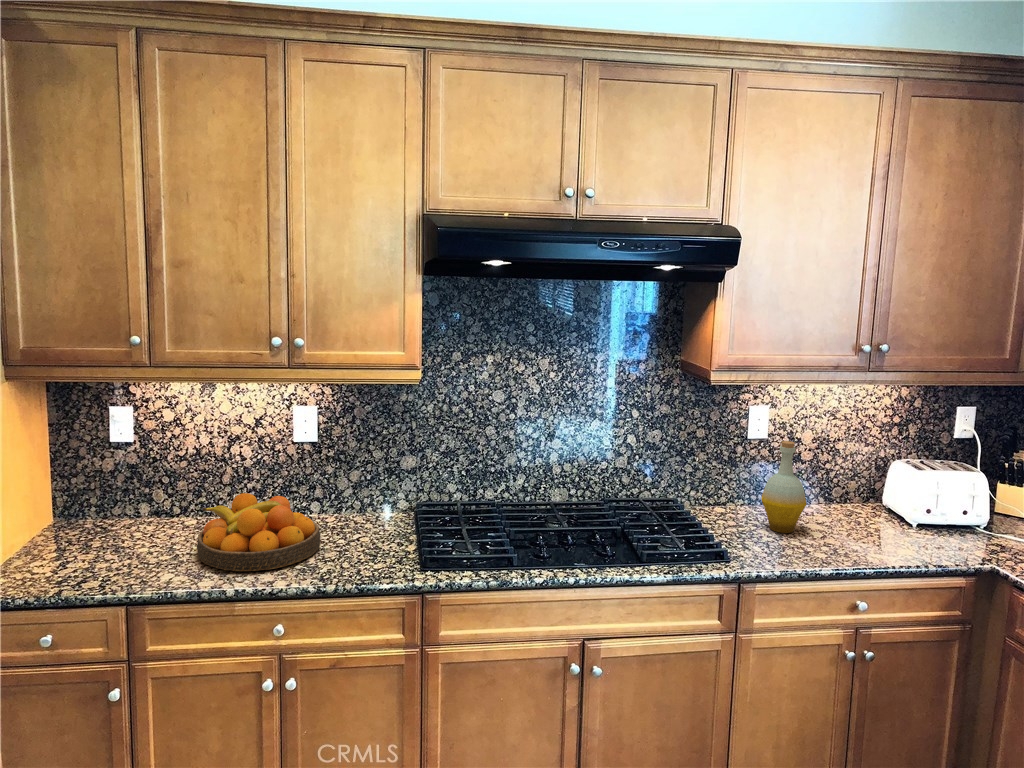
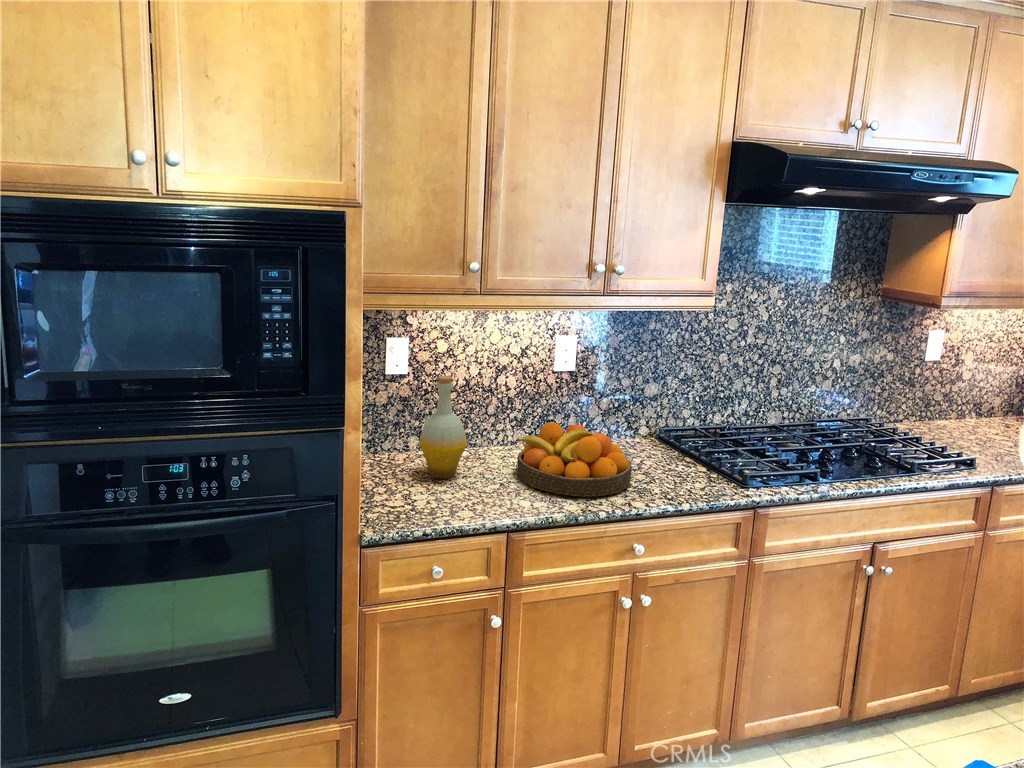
bottle: present [761,441,807,533] -> present [419,376,467,478]

